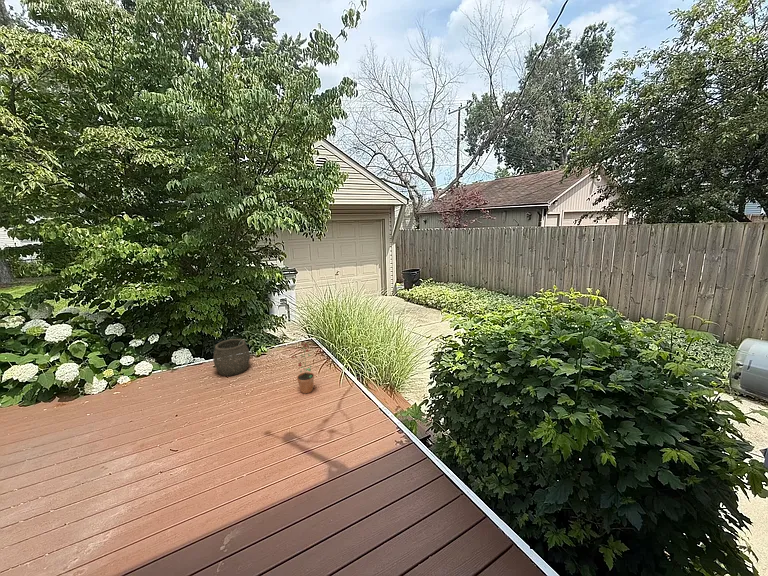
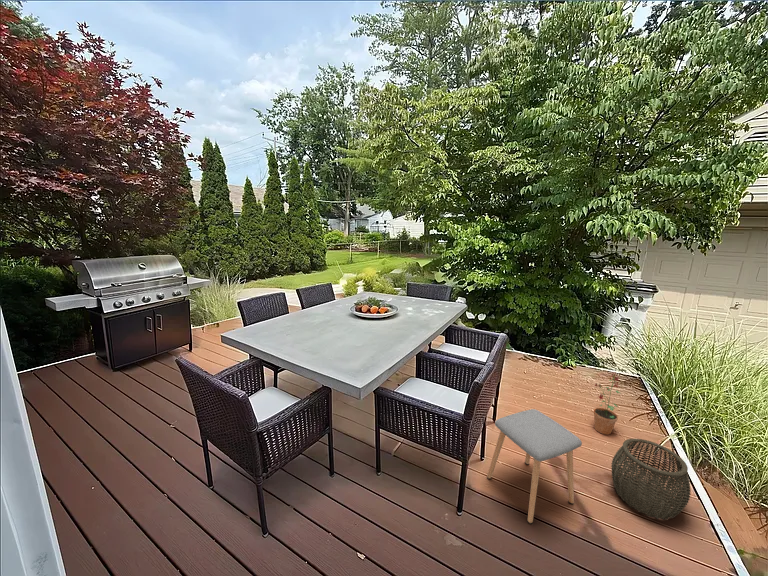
woven basket: present [213,339,250,376] -> present [611,439,690,520]
stool: none [231,401,313,504] -> present [487,409,582,524]

